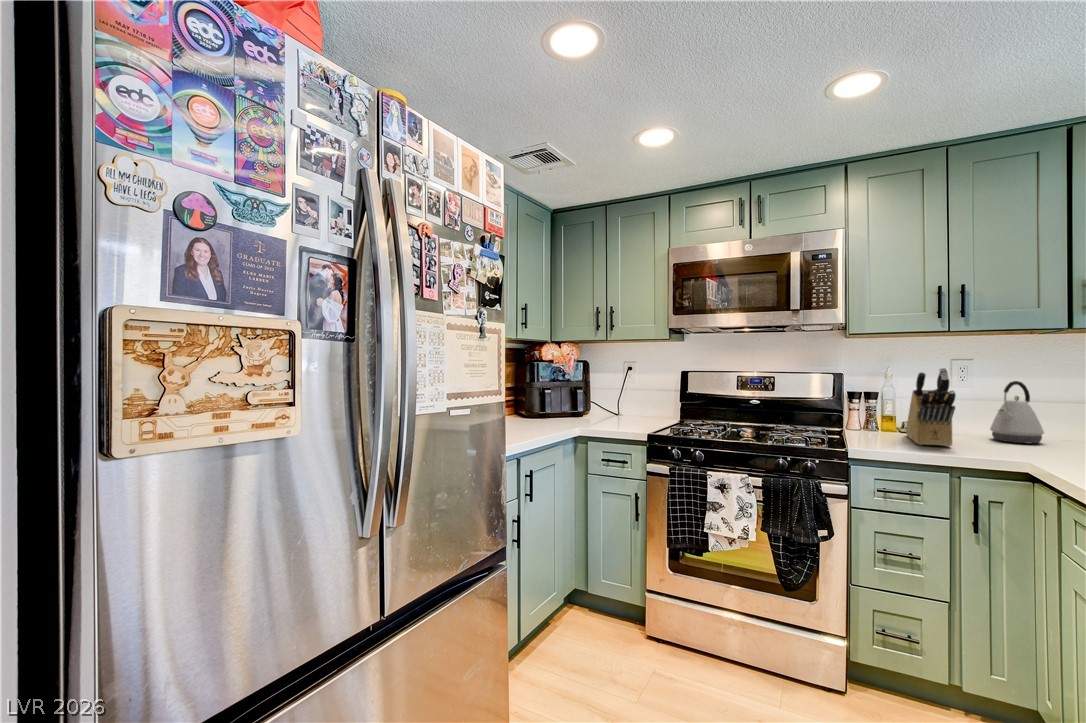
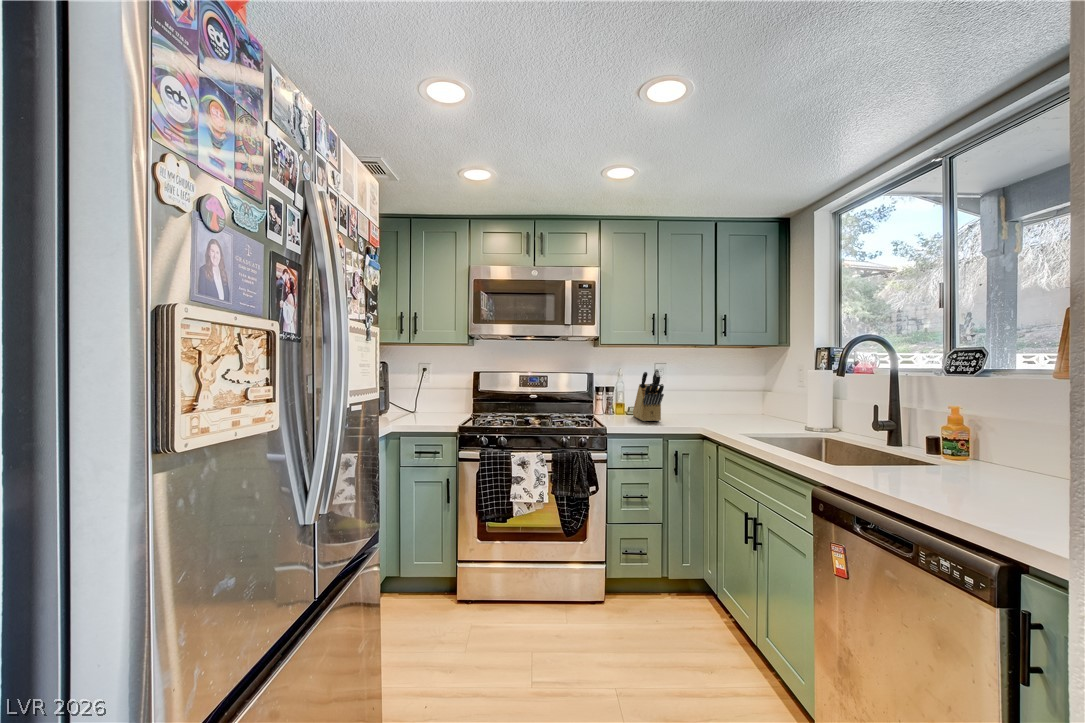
kettle: present [990,381,1044,443] -> none [676,377,701,417]

